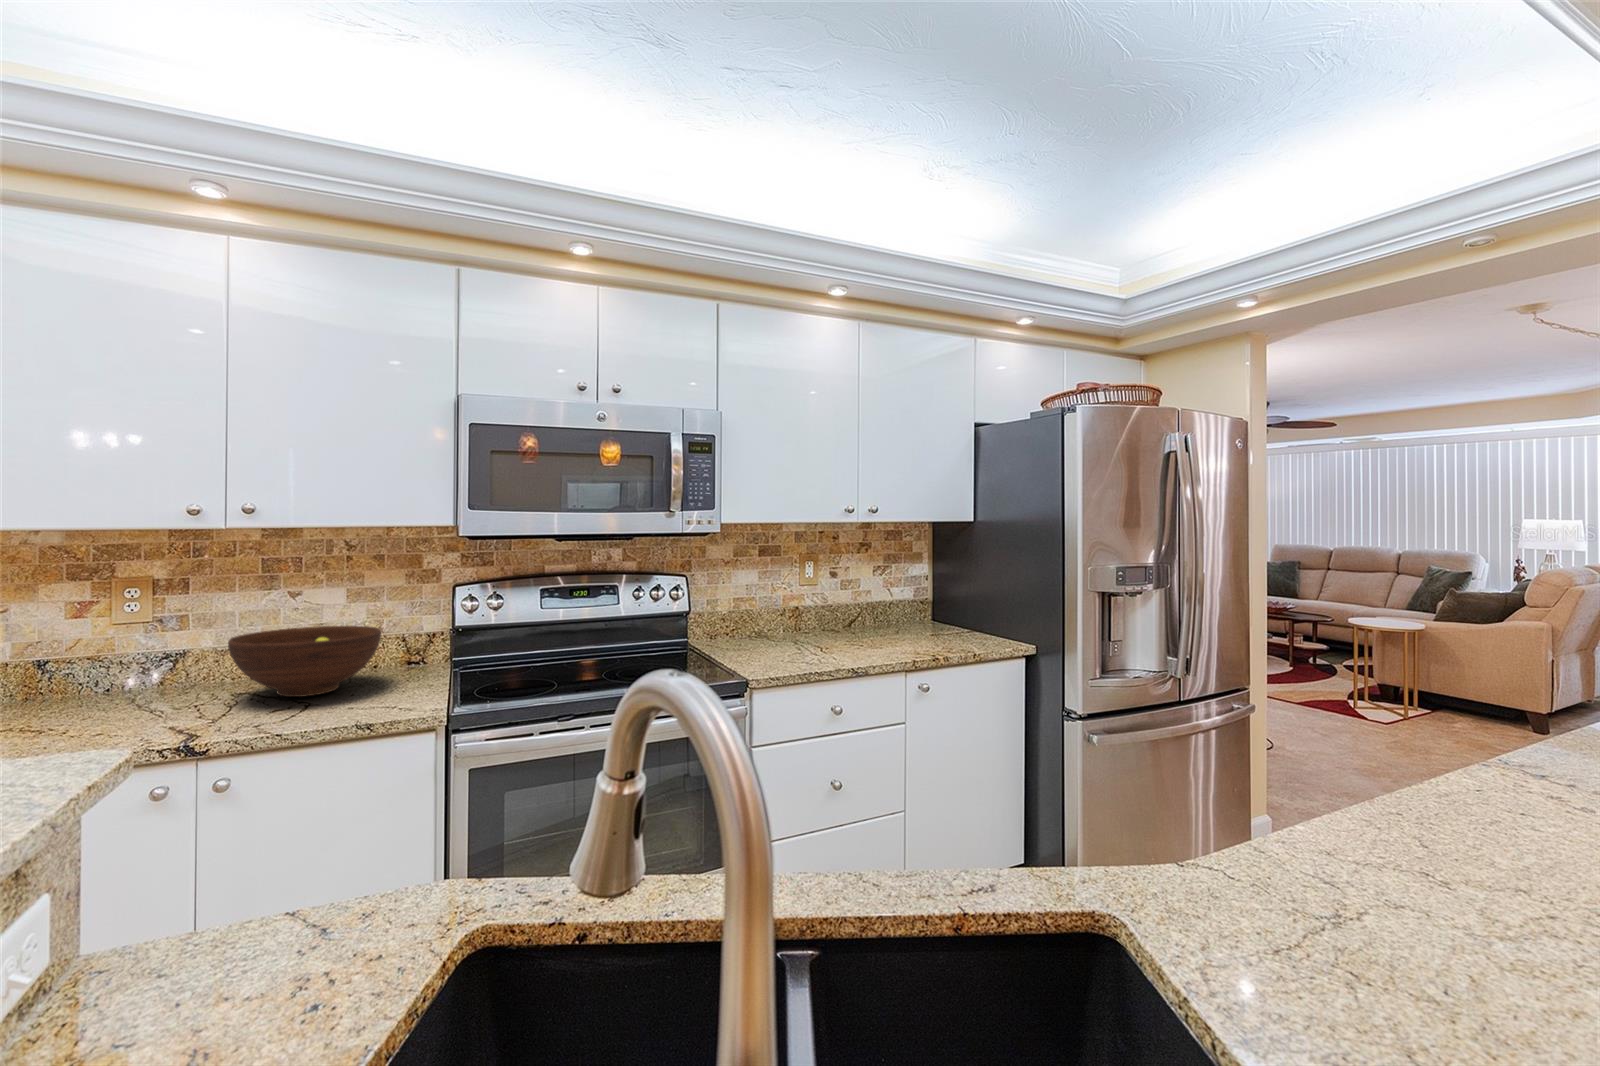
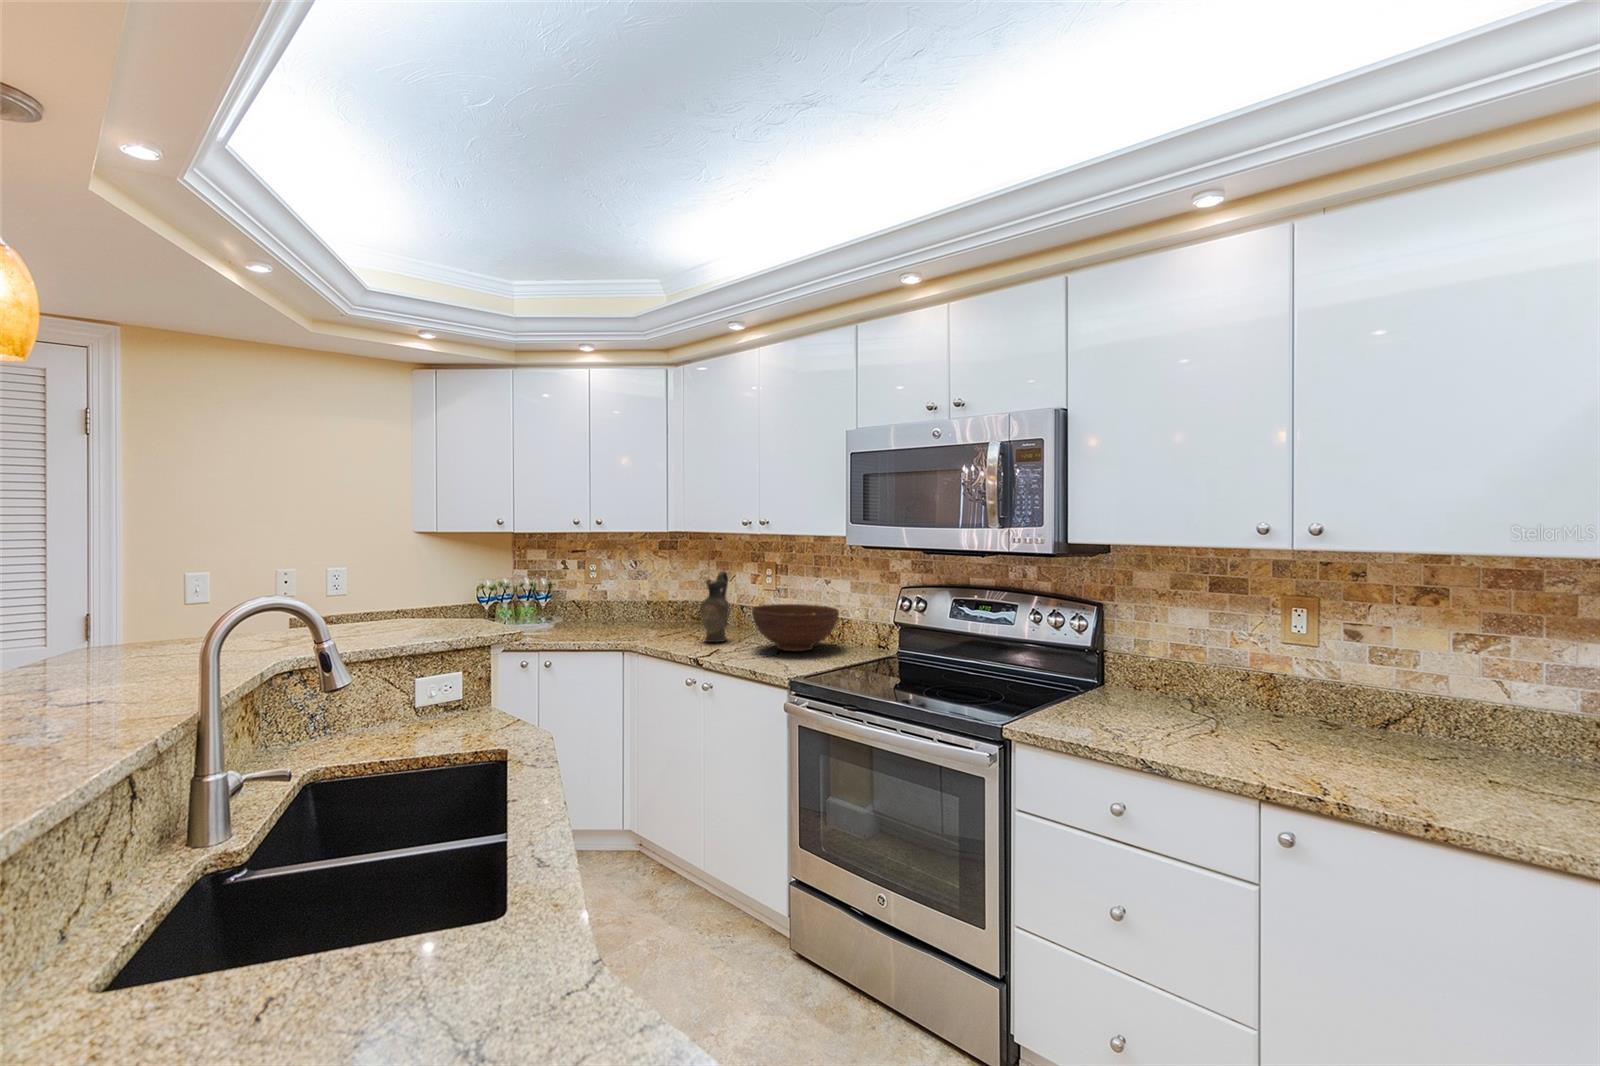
ceramic pitcher: none [70,595,142,726] -> present [700,571,729,642]

